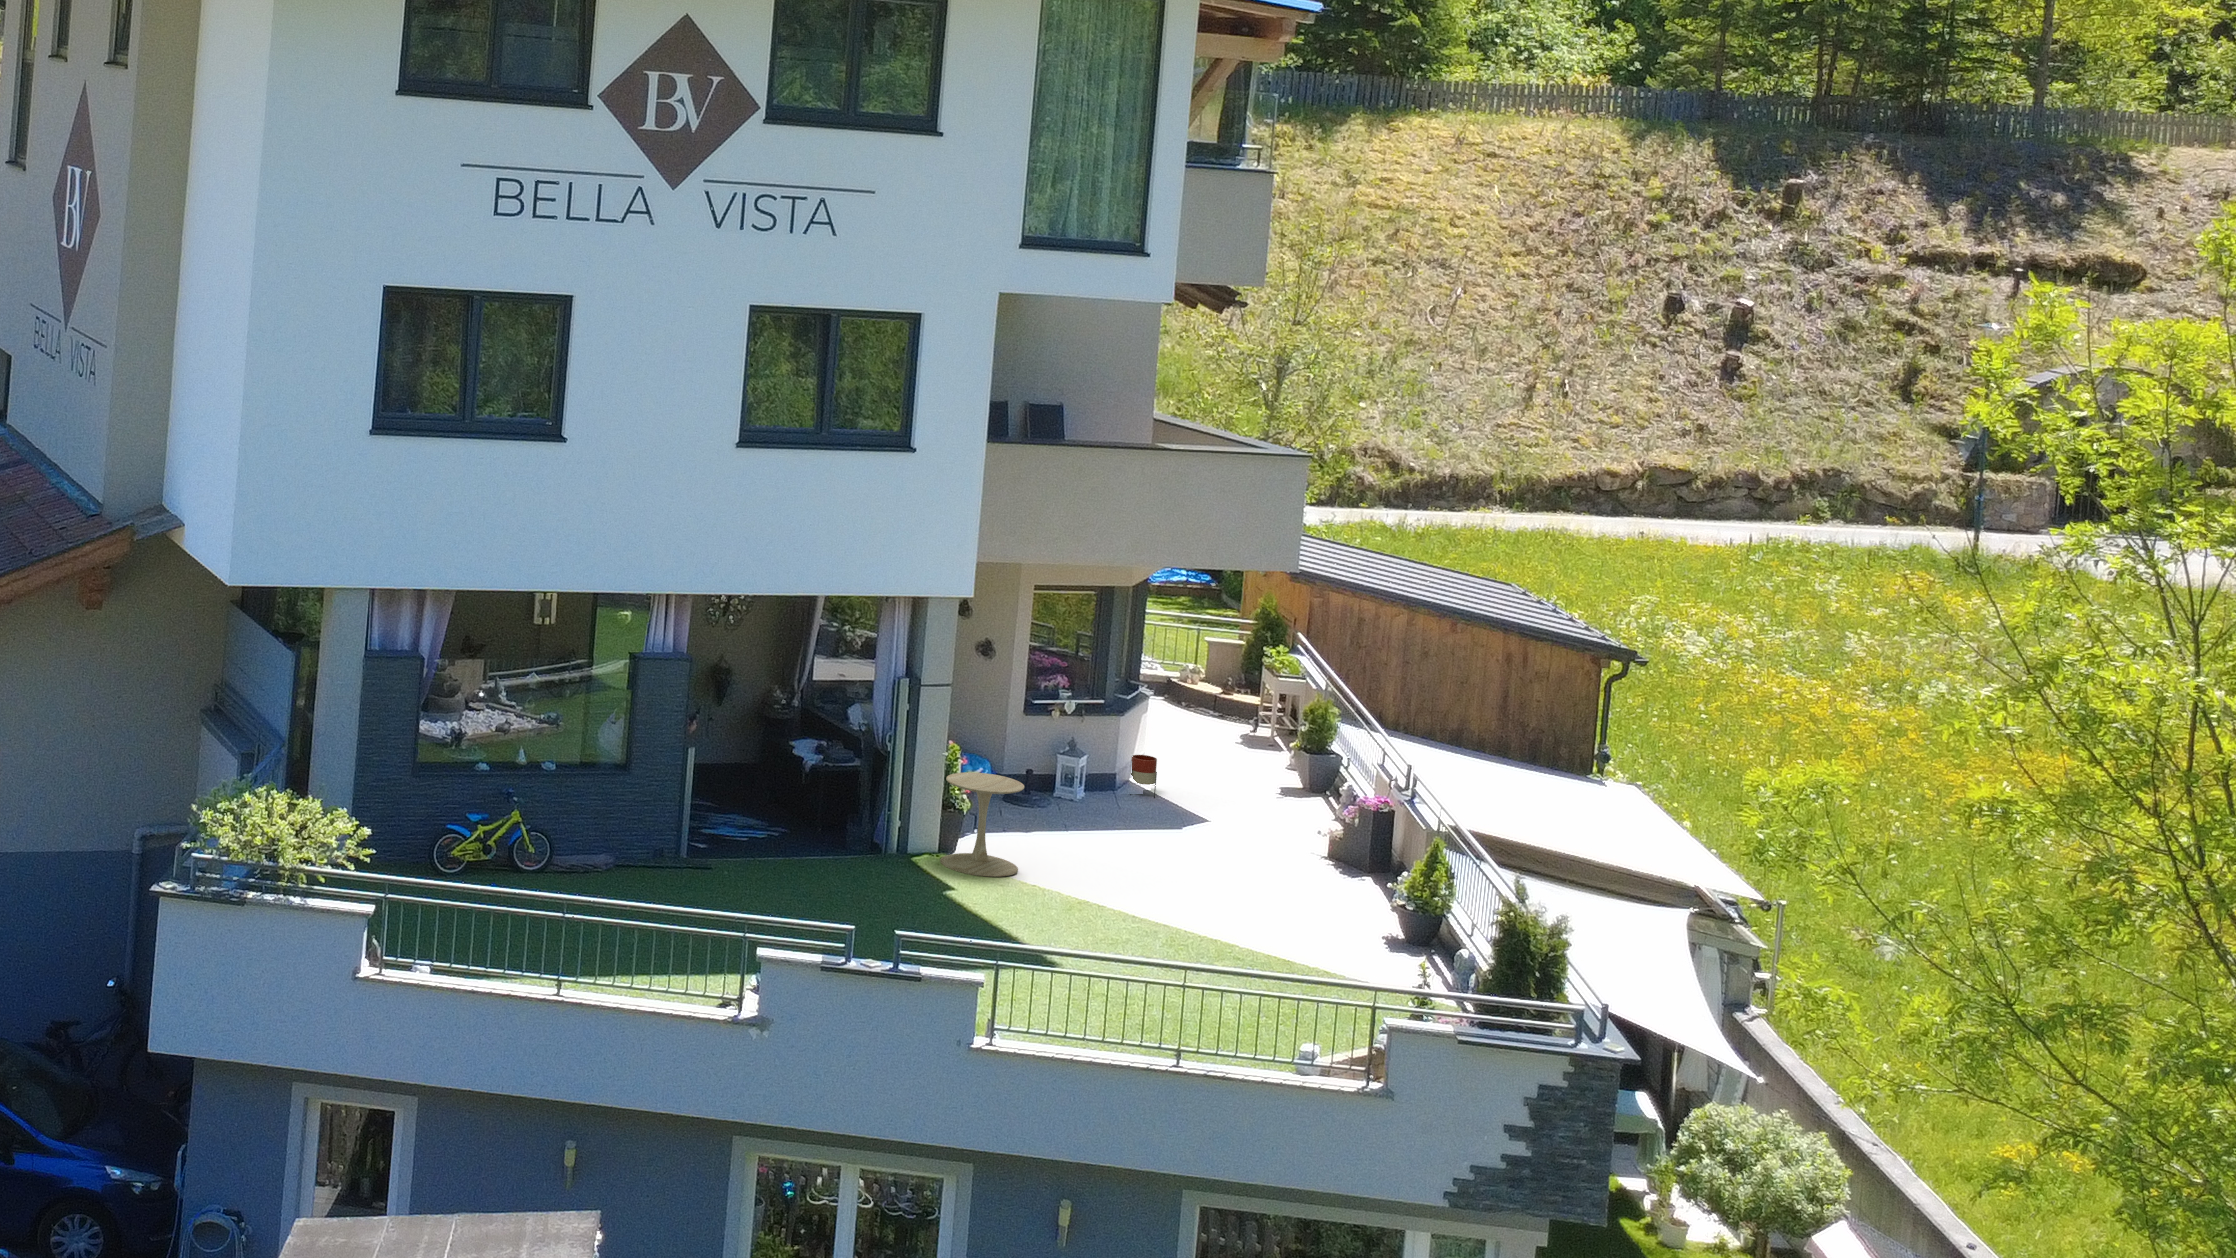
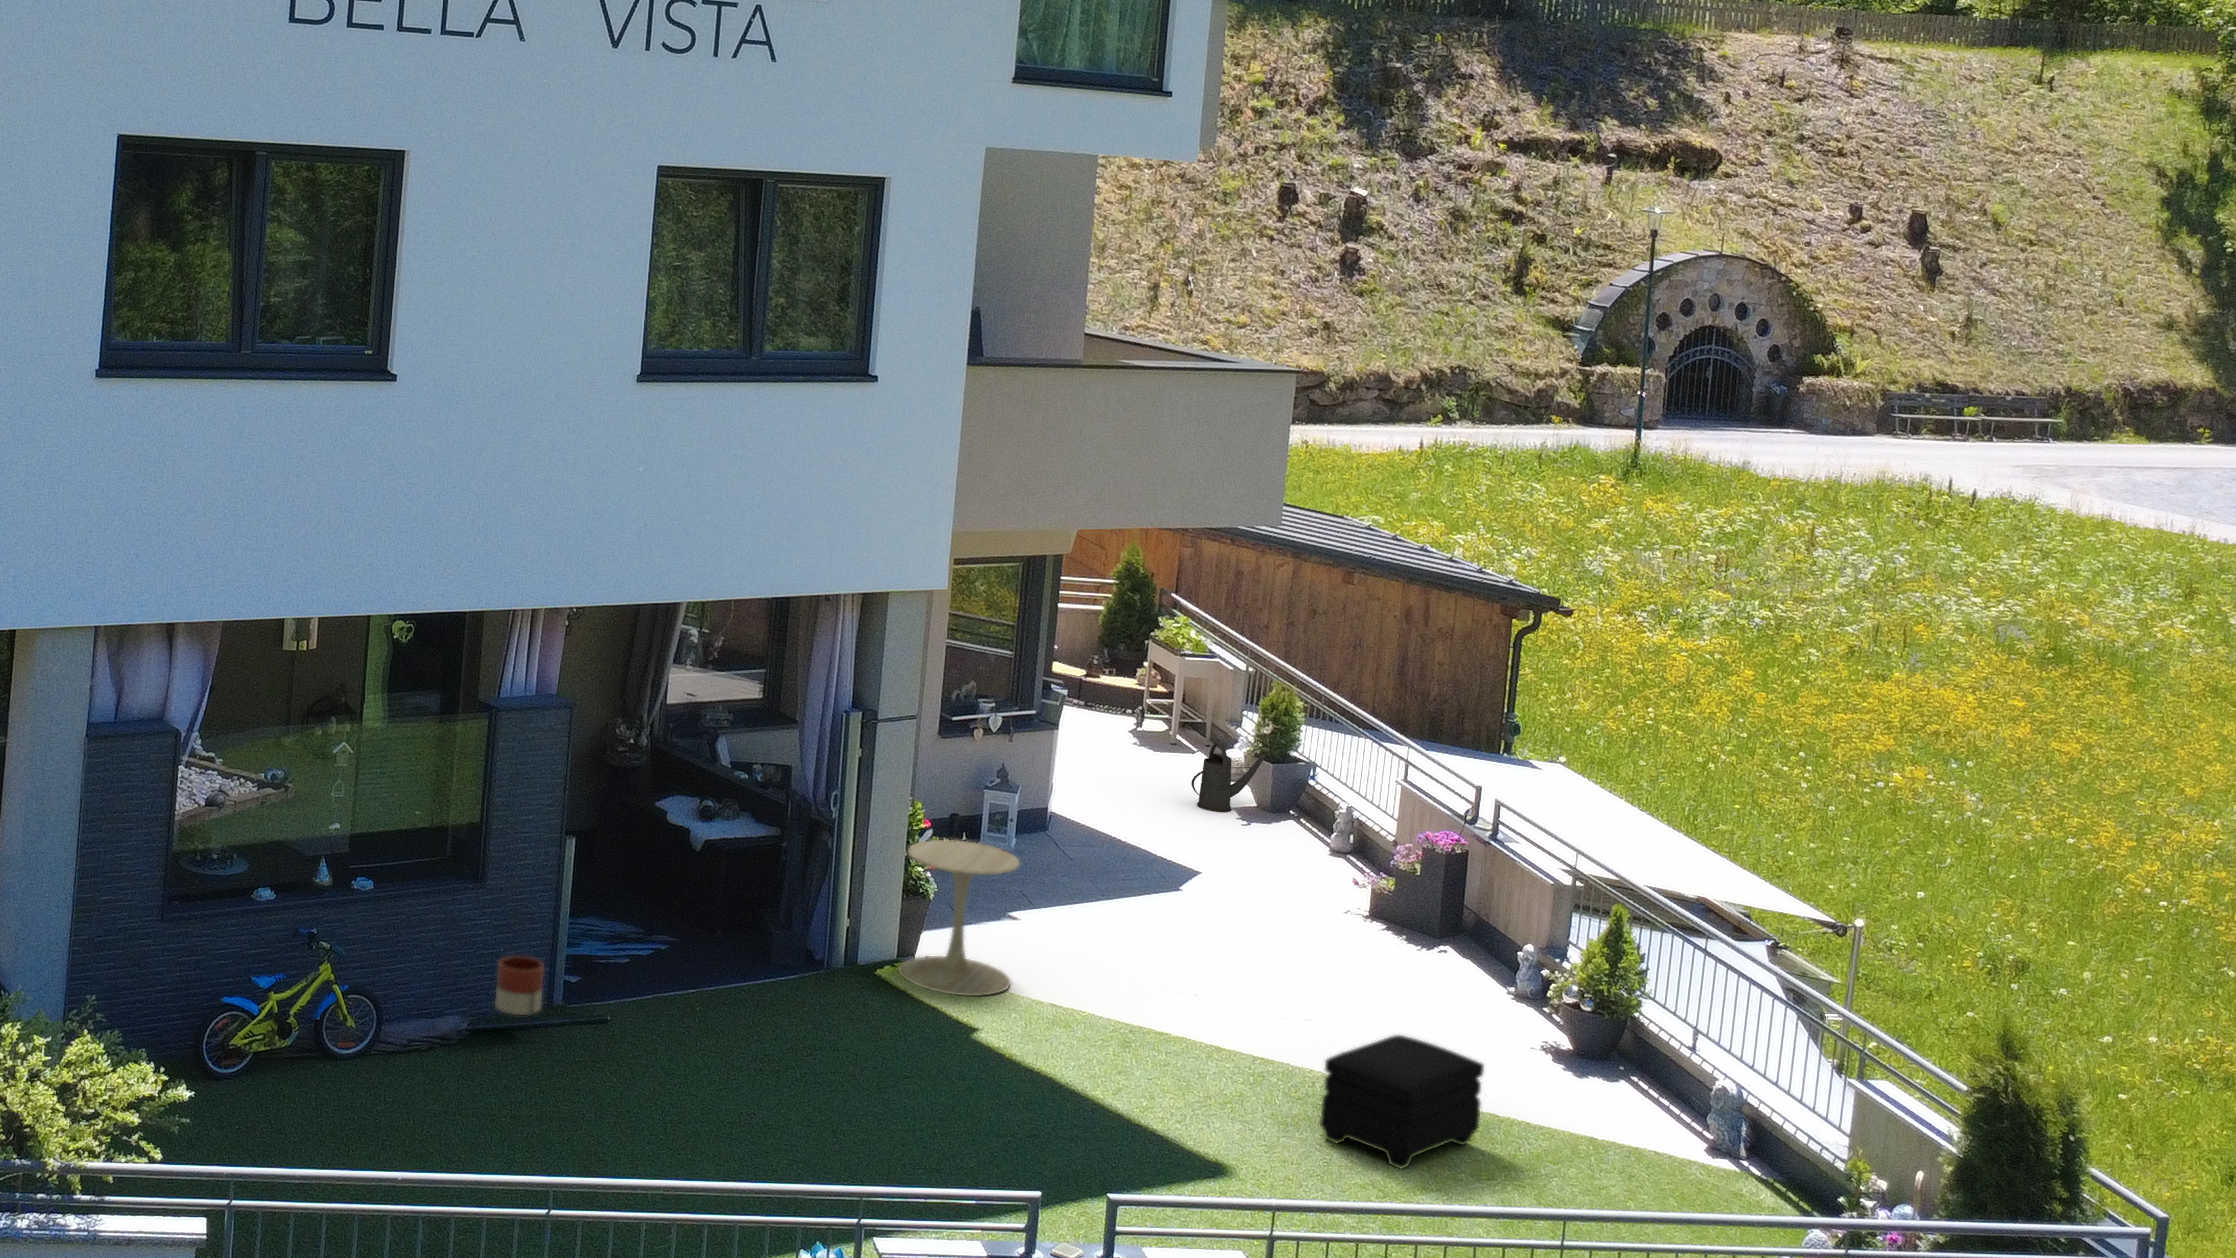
watering can: none [1269,743,1333,797] -> present [1191,743,1266,812]
planter: present [1130,755,1157,798] -> present [490,956,544,1025]
ottoman: none [1168,905,1286,984] -> present [1320,1035,1484,1168]

